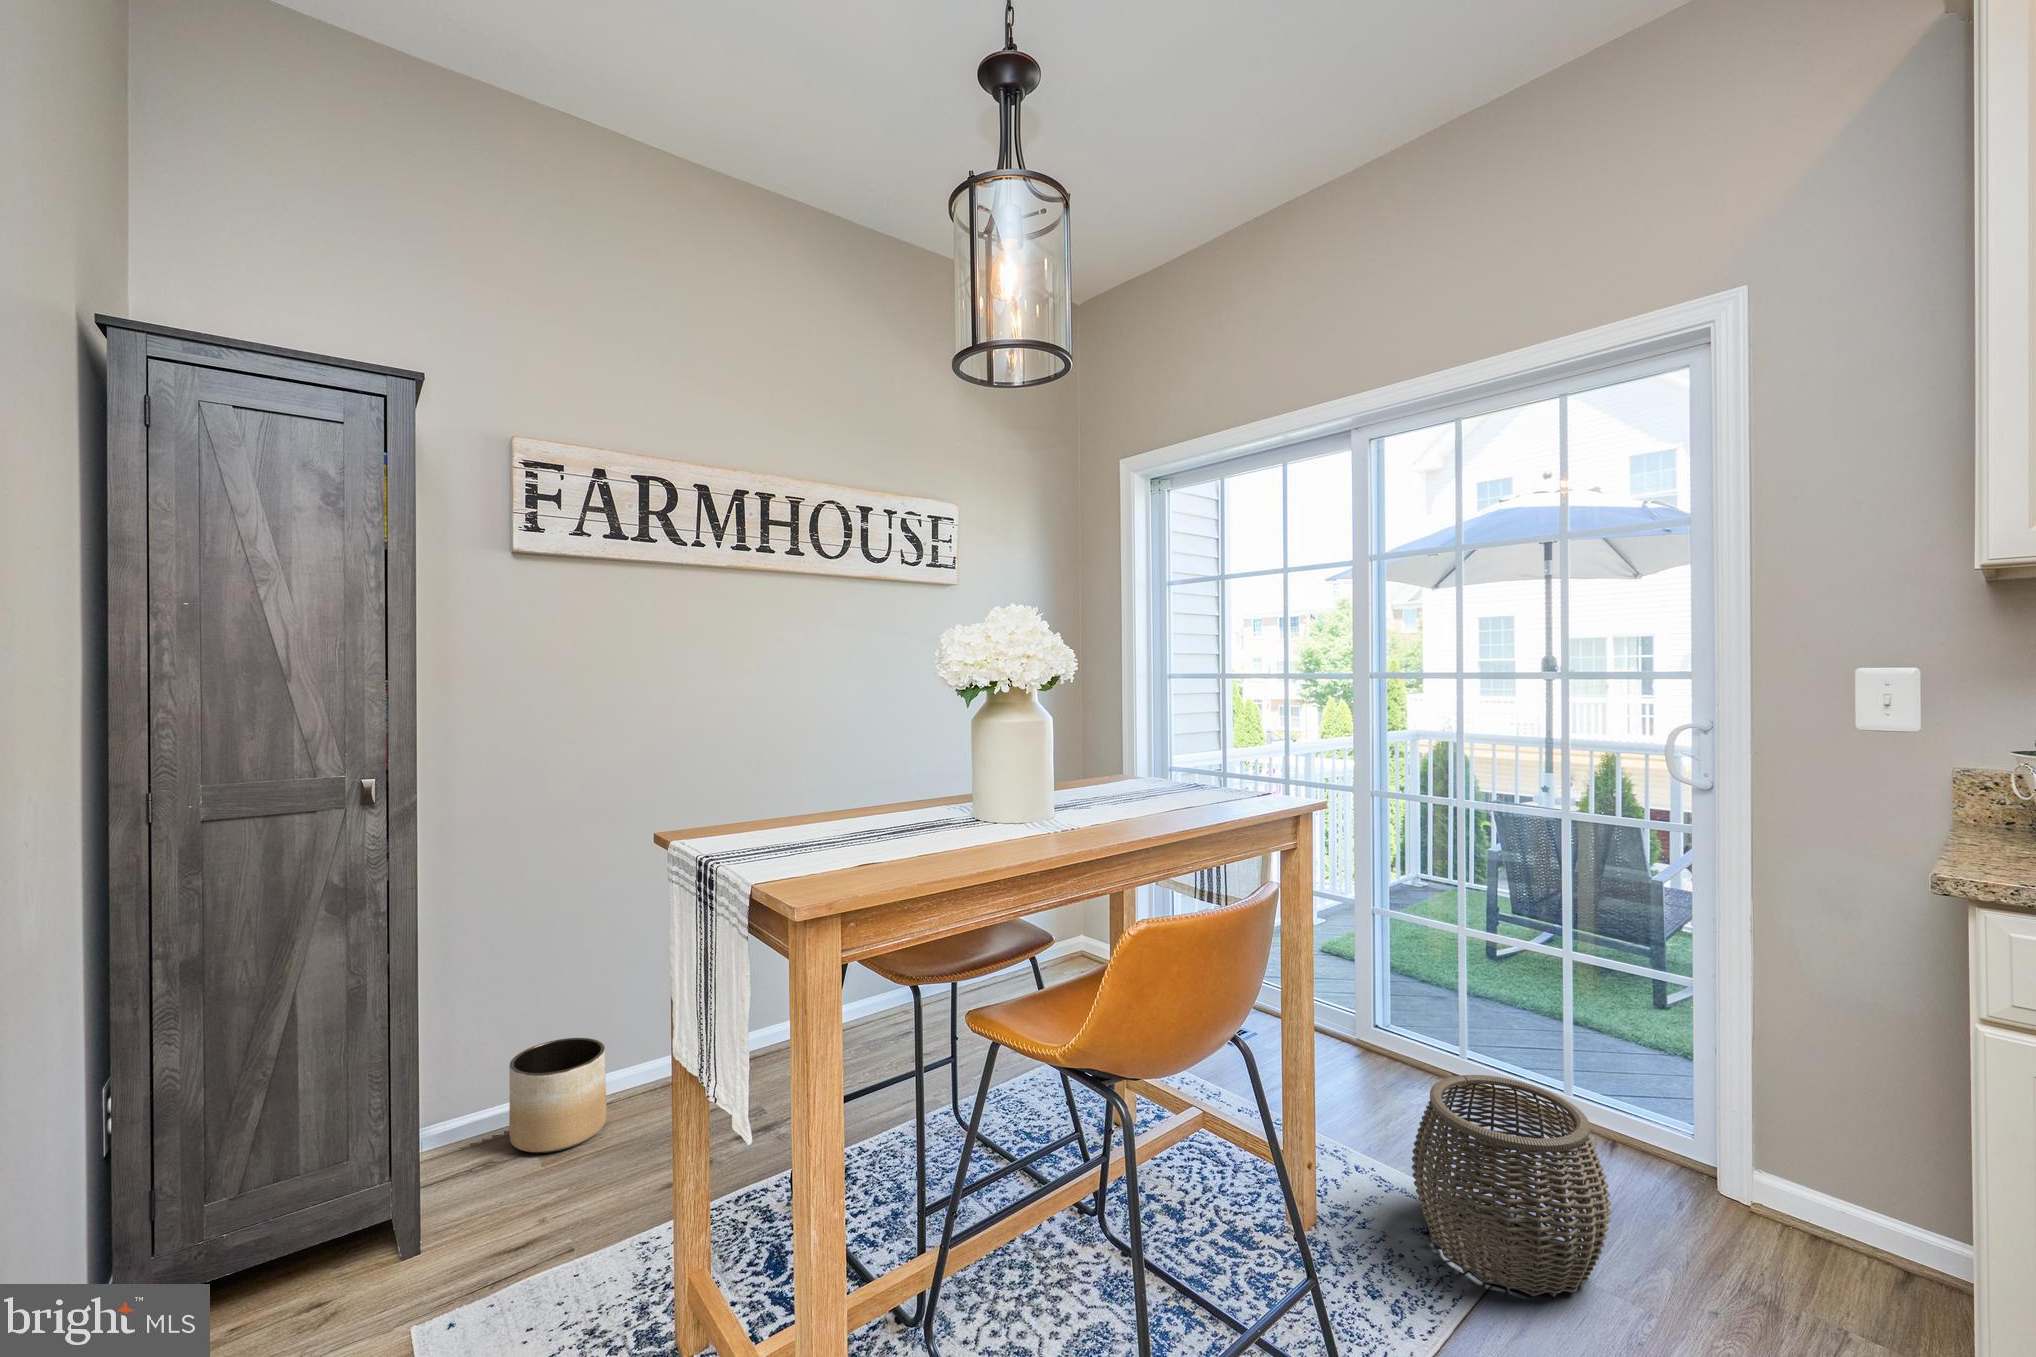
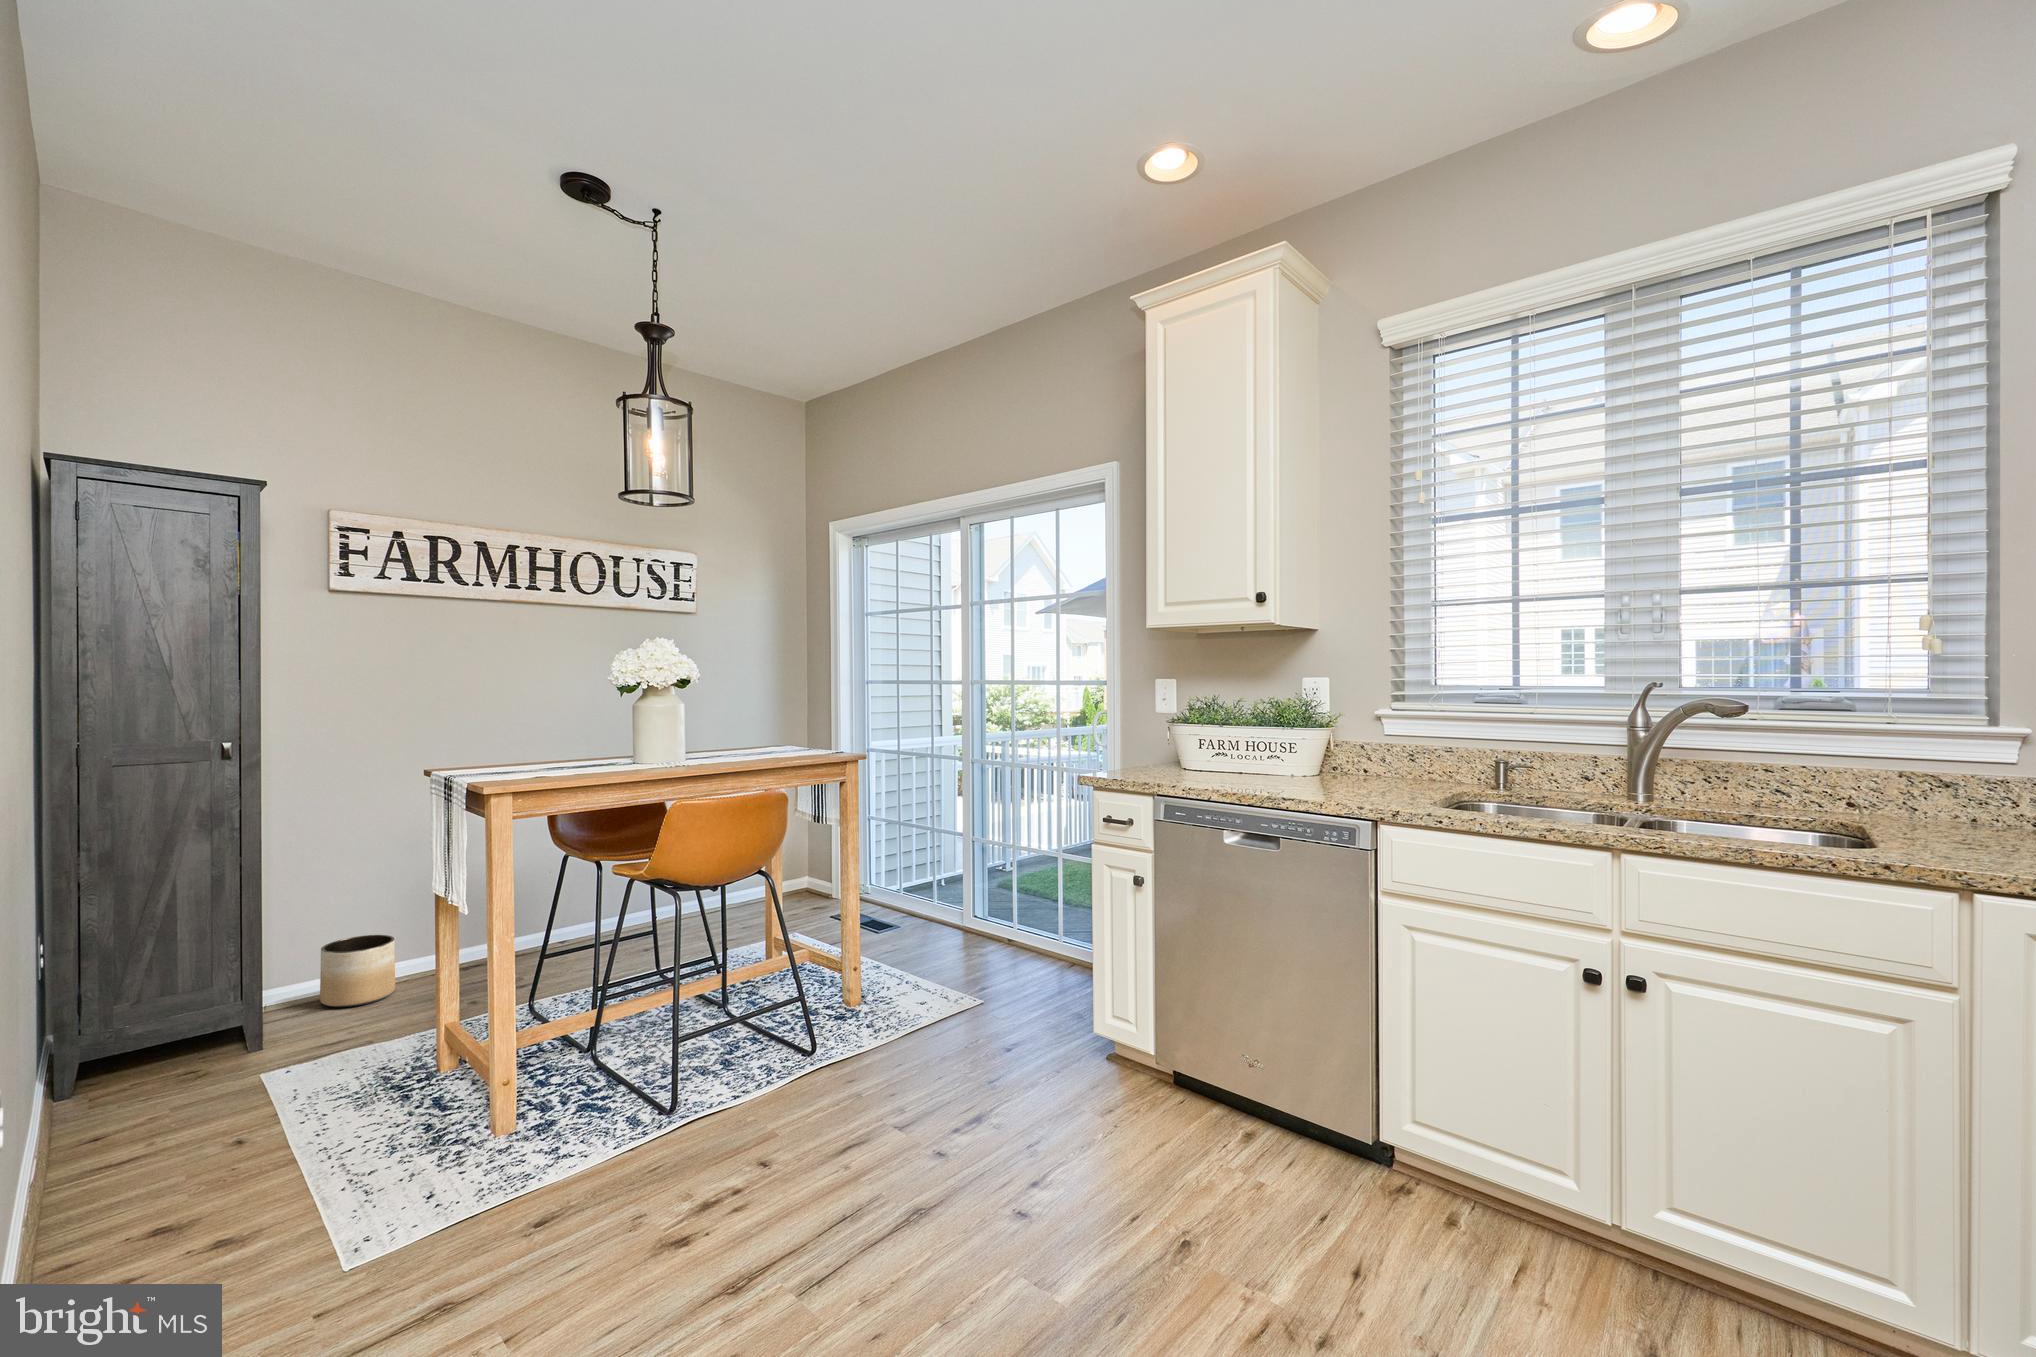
woven basket: present [1412,1075,1611,1297] -> none [909,923,1009,1034]

